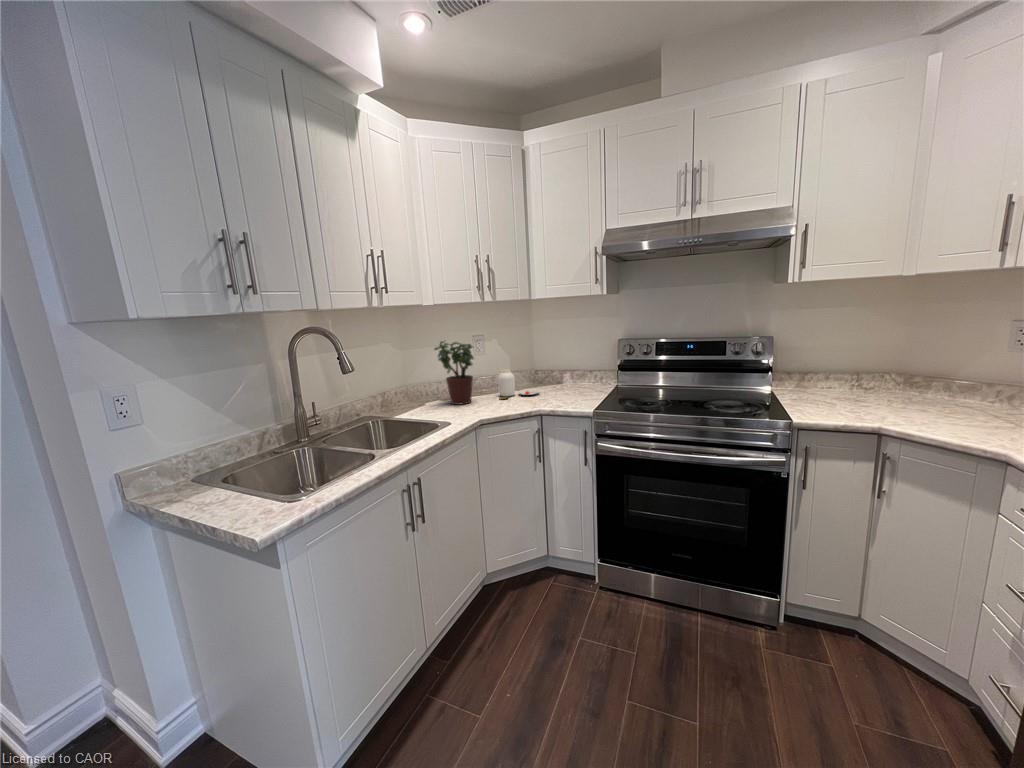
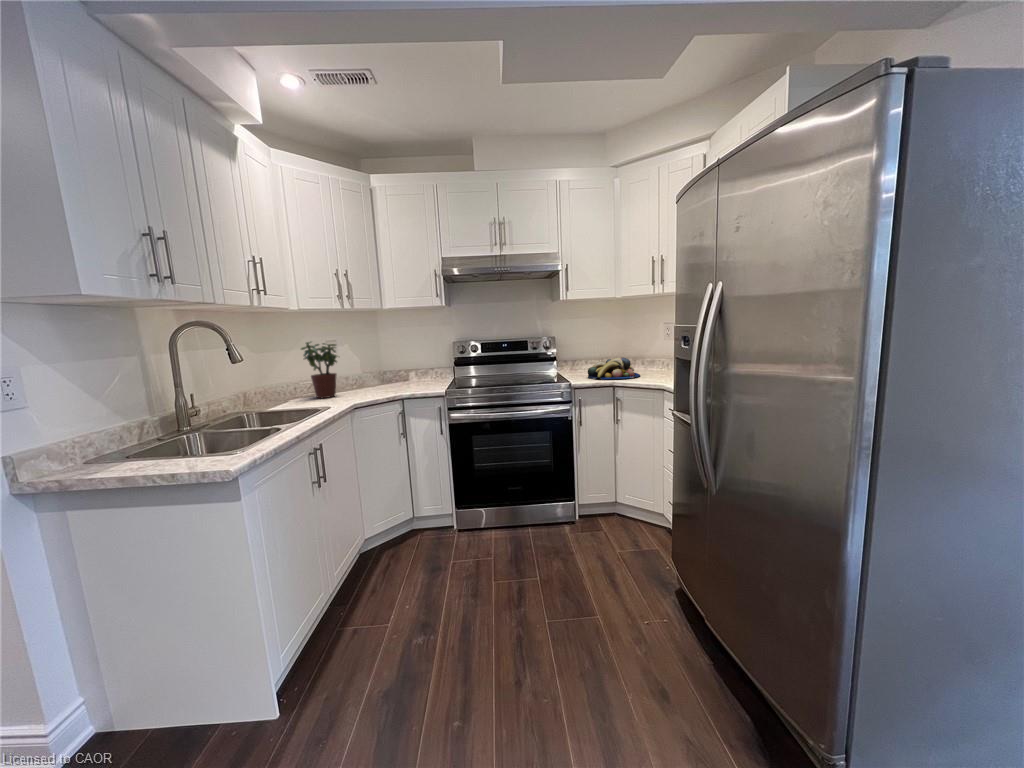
jar: present [498,369,539,399] -> none [357,368,396,392]
fruit bowl: none [825,379,941,420] -> present [588,358,640,380]

